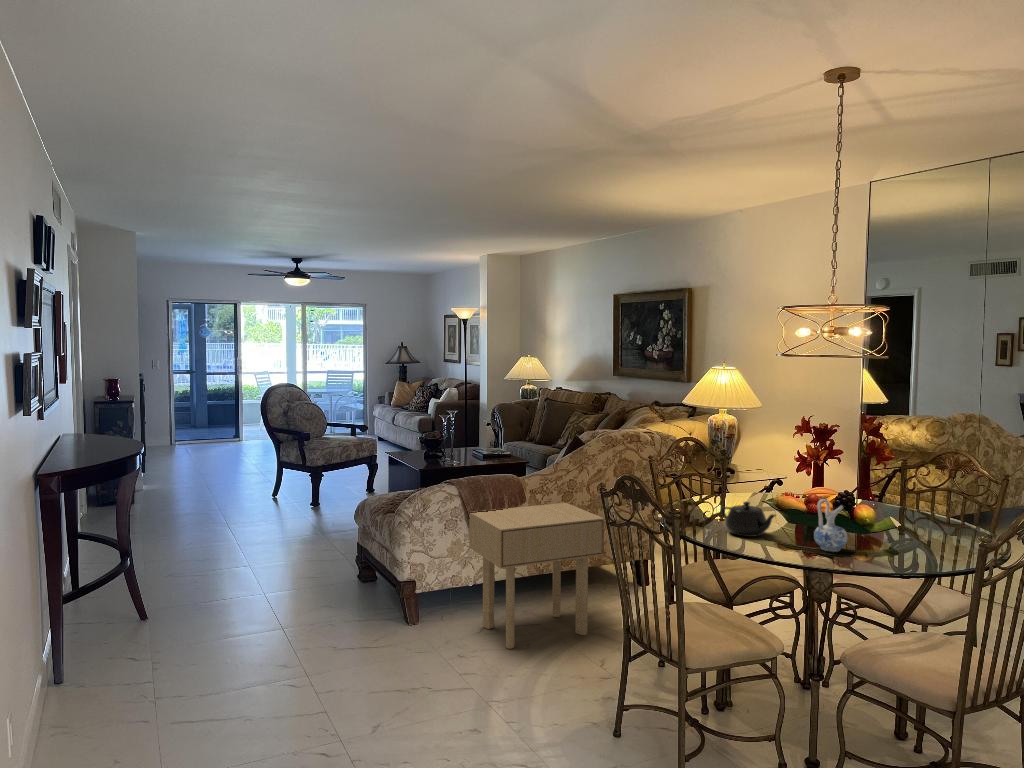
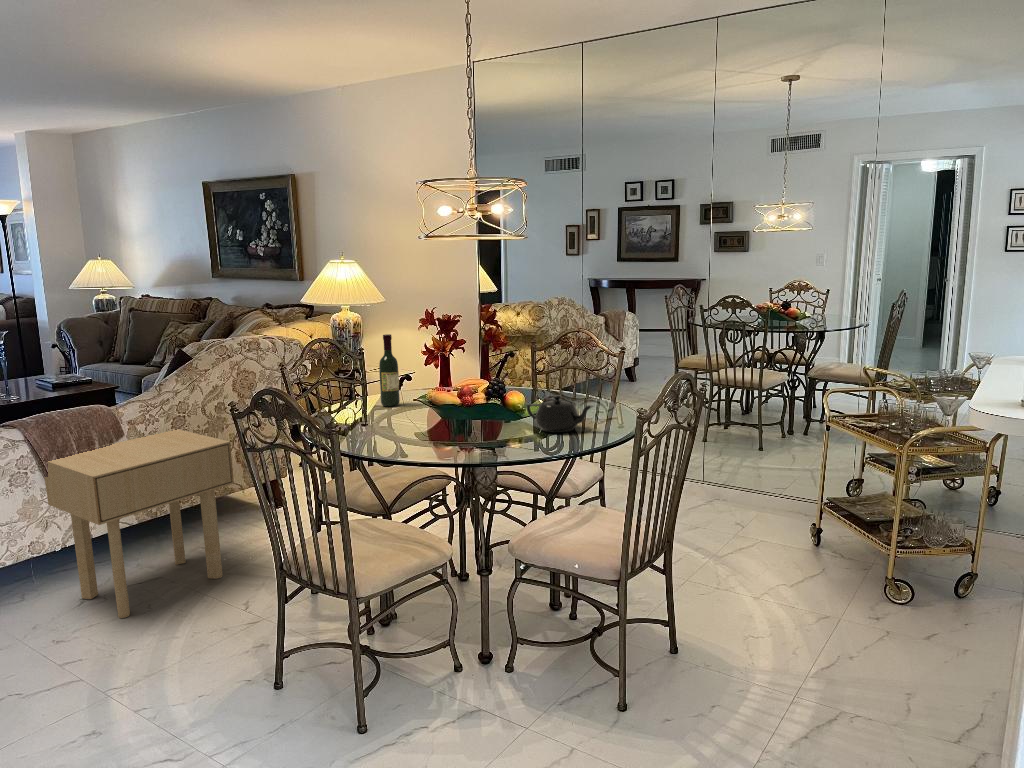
wine bottle: none [736,439,755,506] -> present [379,334,400,407]
ceramic pitcher: present [814,499,847,552] -> none [477,390,510,444]
teapot: present [721,502,776,537] -> present [527,395,592,433]

